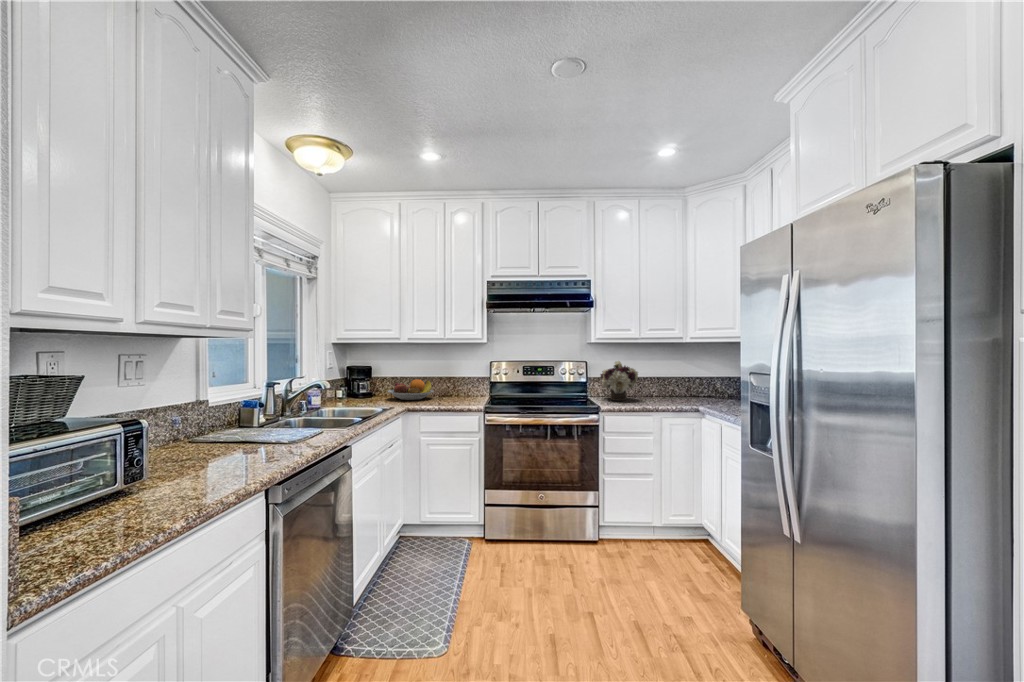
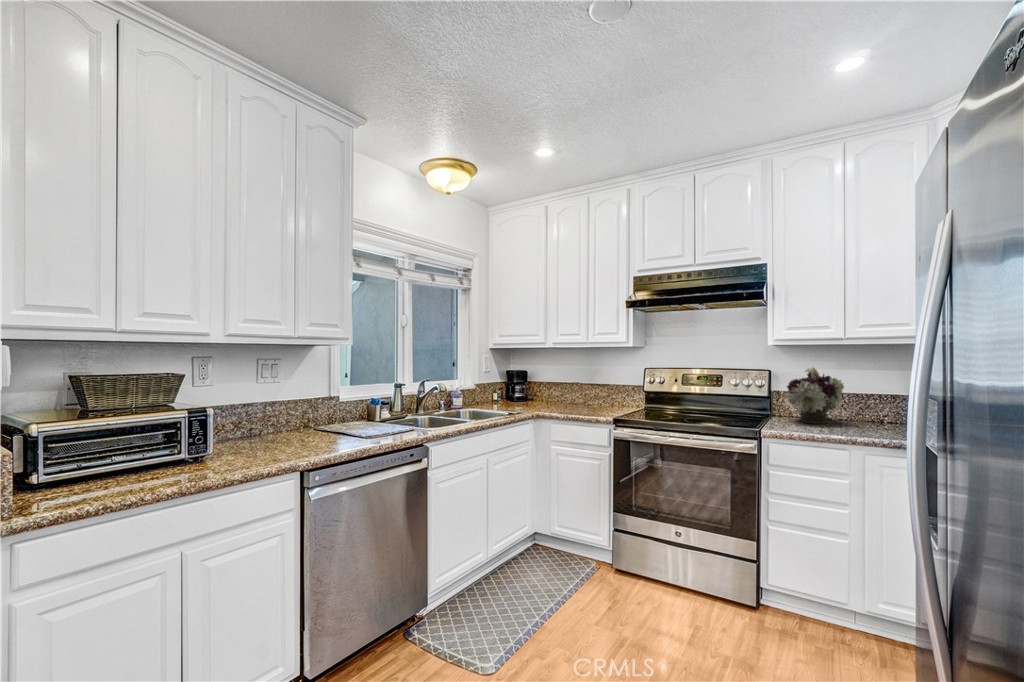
fruit bowl: present [387,379,434,400] -> none [533,385,581,407]

